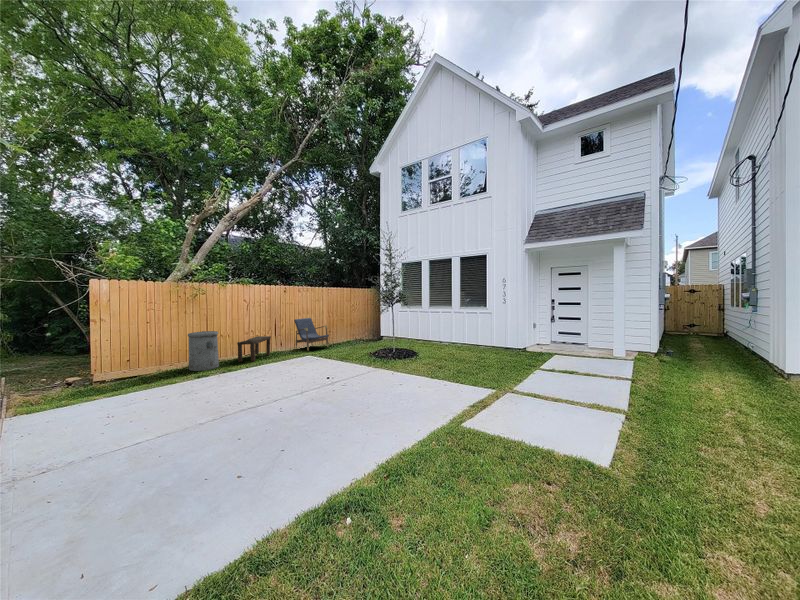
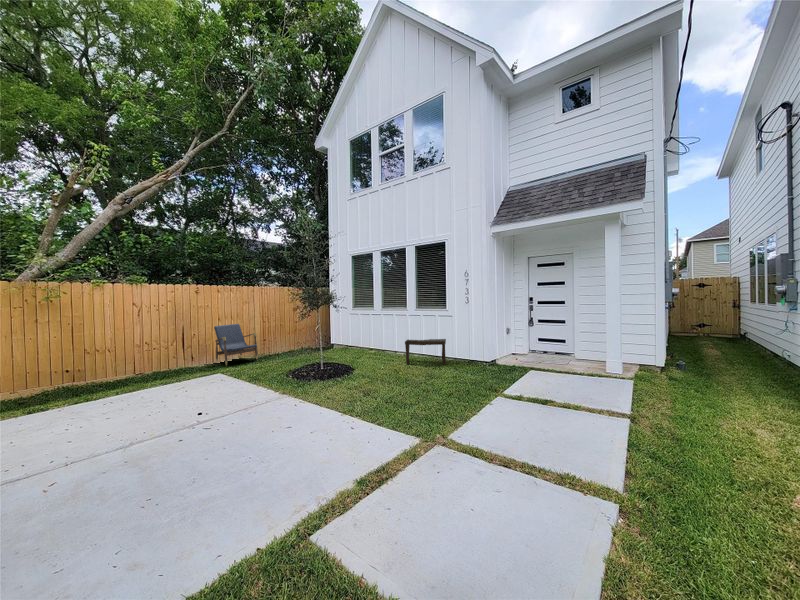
trash can: present [188,331,219,371] -> none [28,345,82,400]
bench: present [237,336,271,362] -> present [405,339,446,364]

